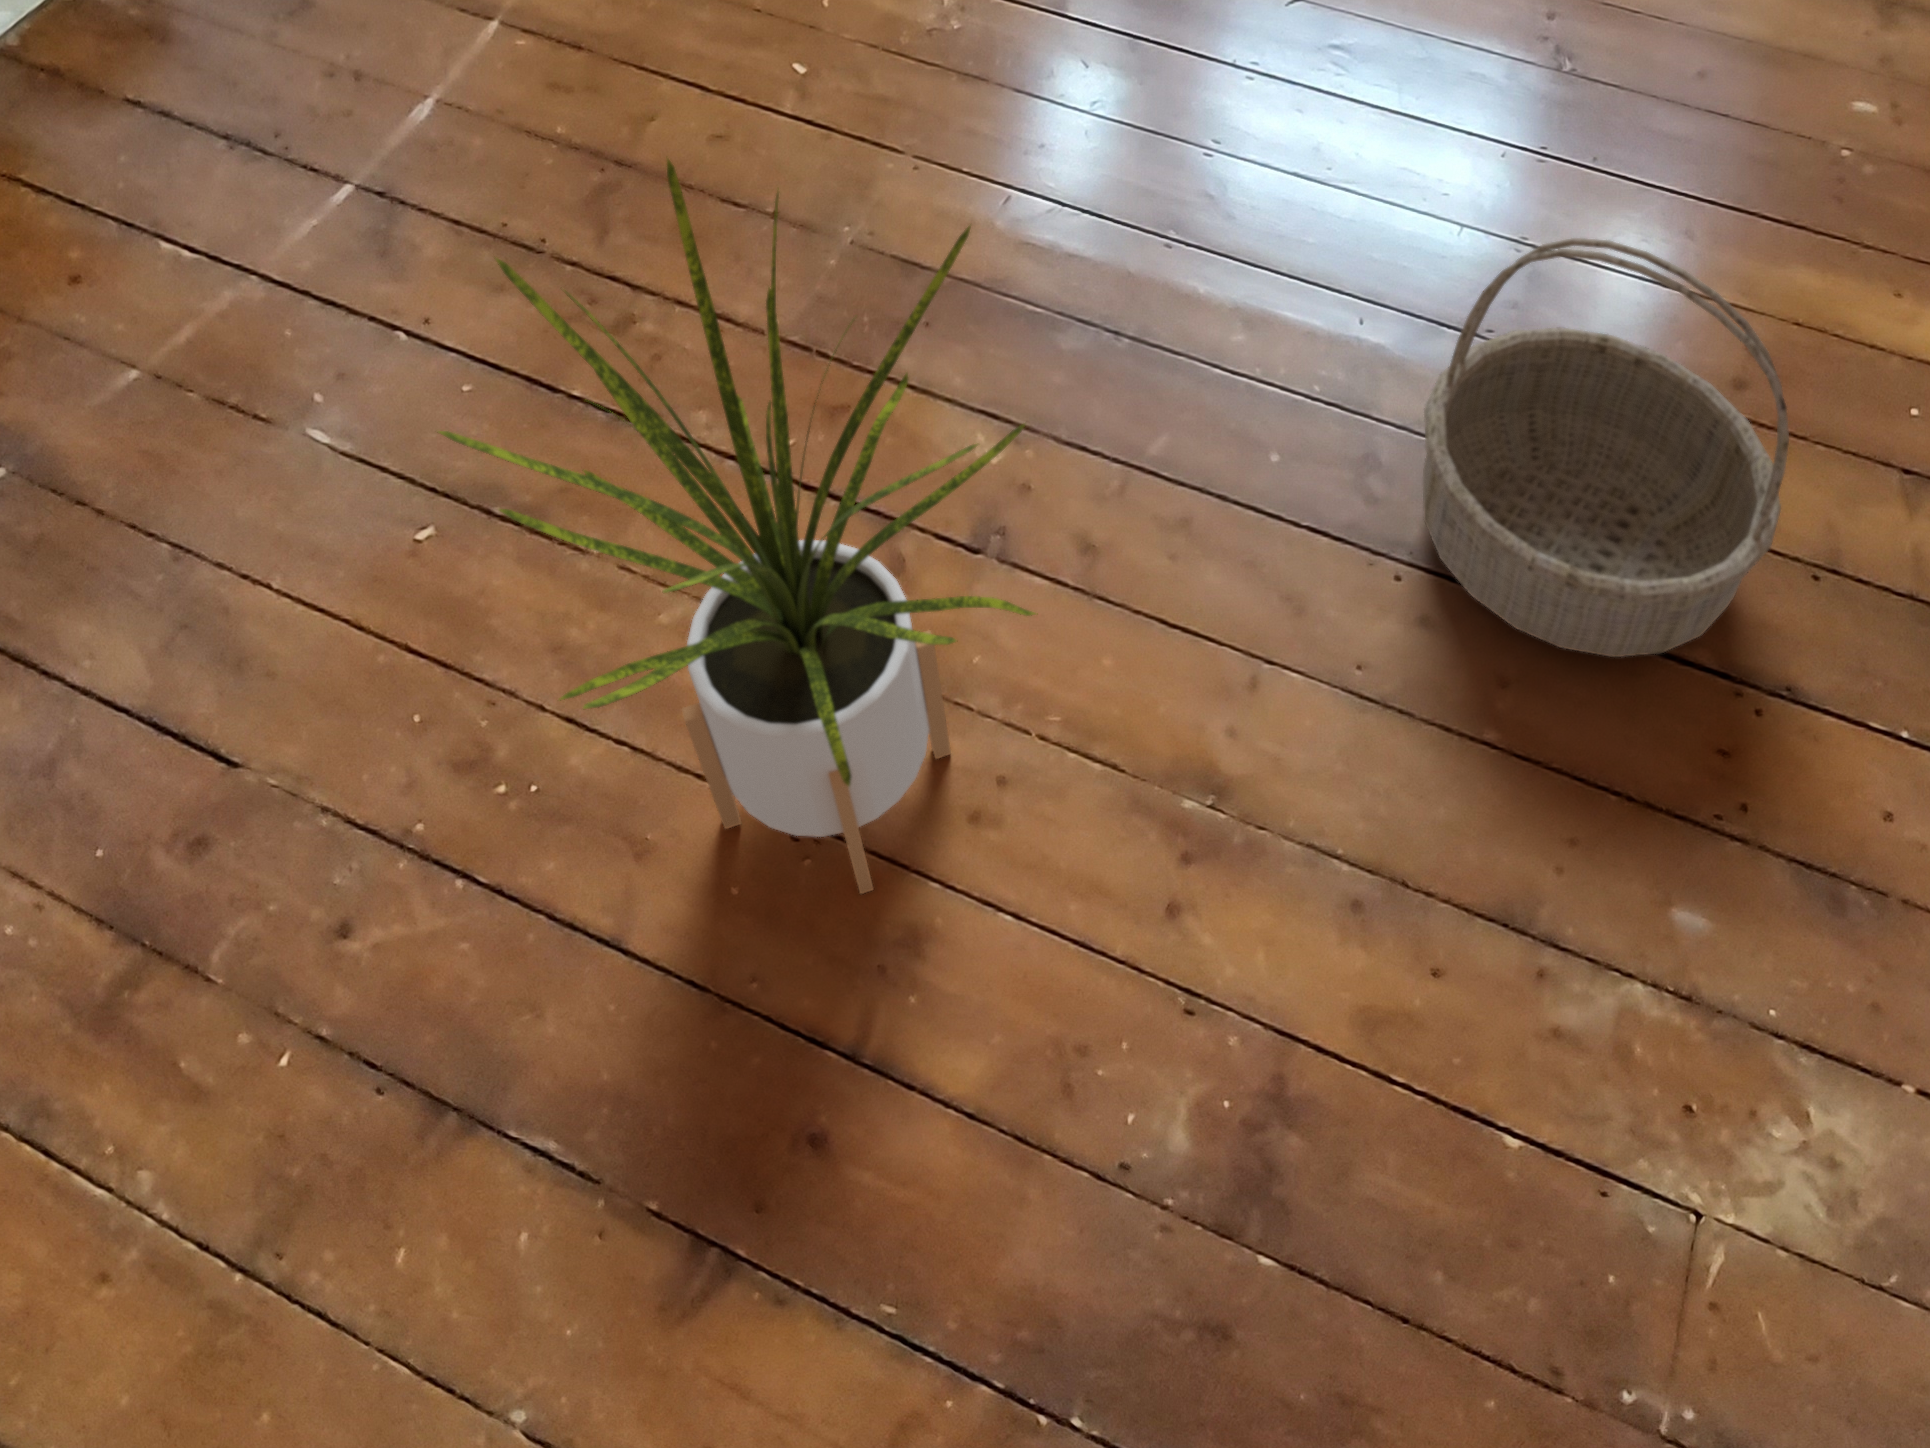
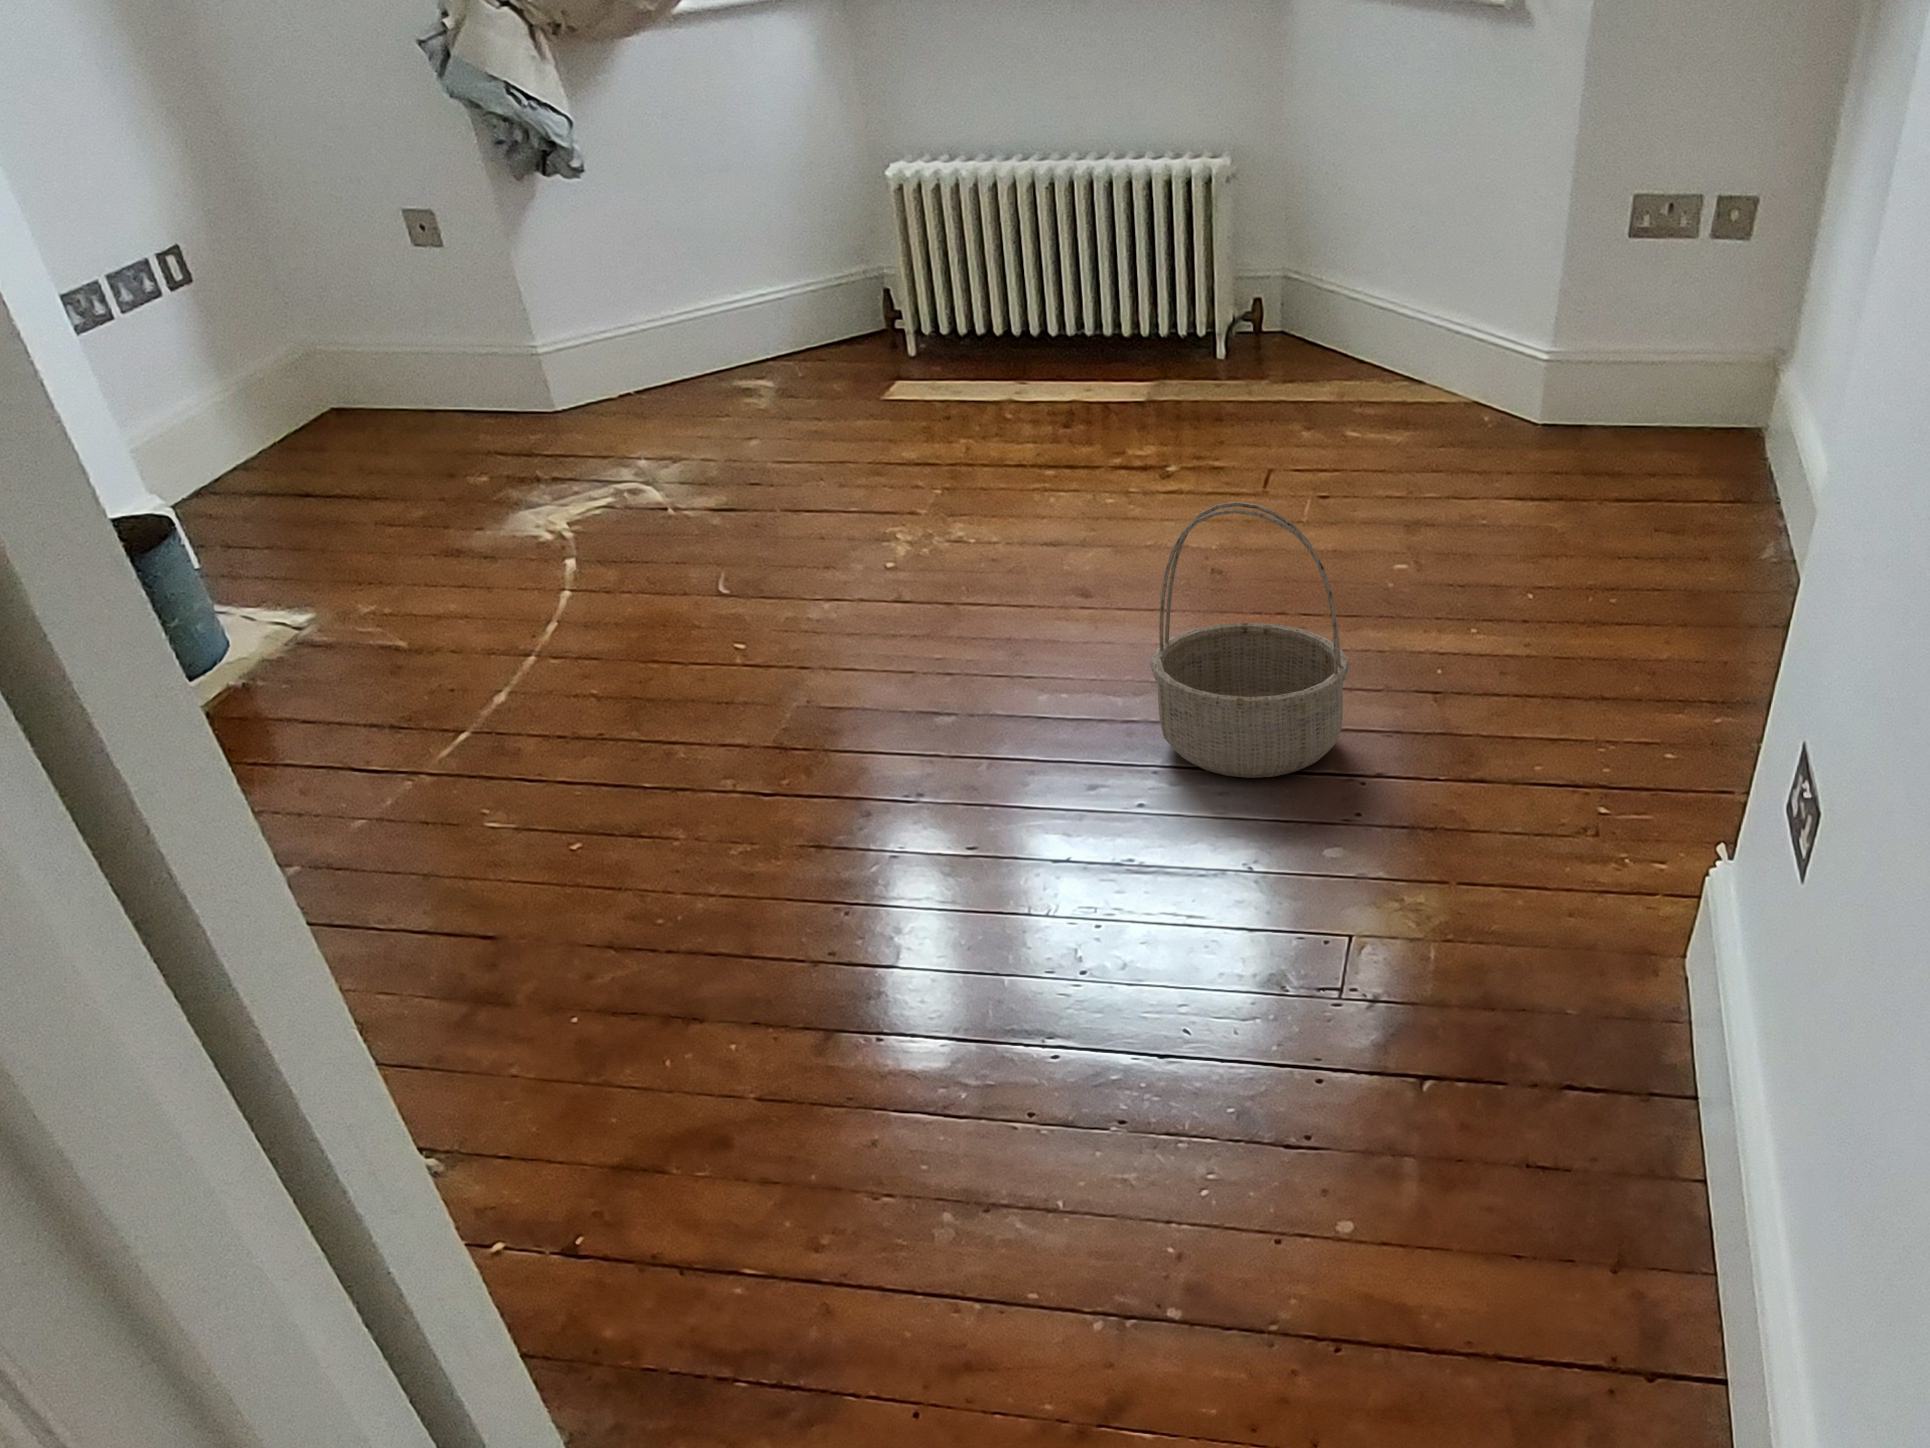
house plant: present [439,159,1035,894] -> none [666,426,956,919]

